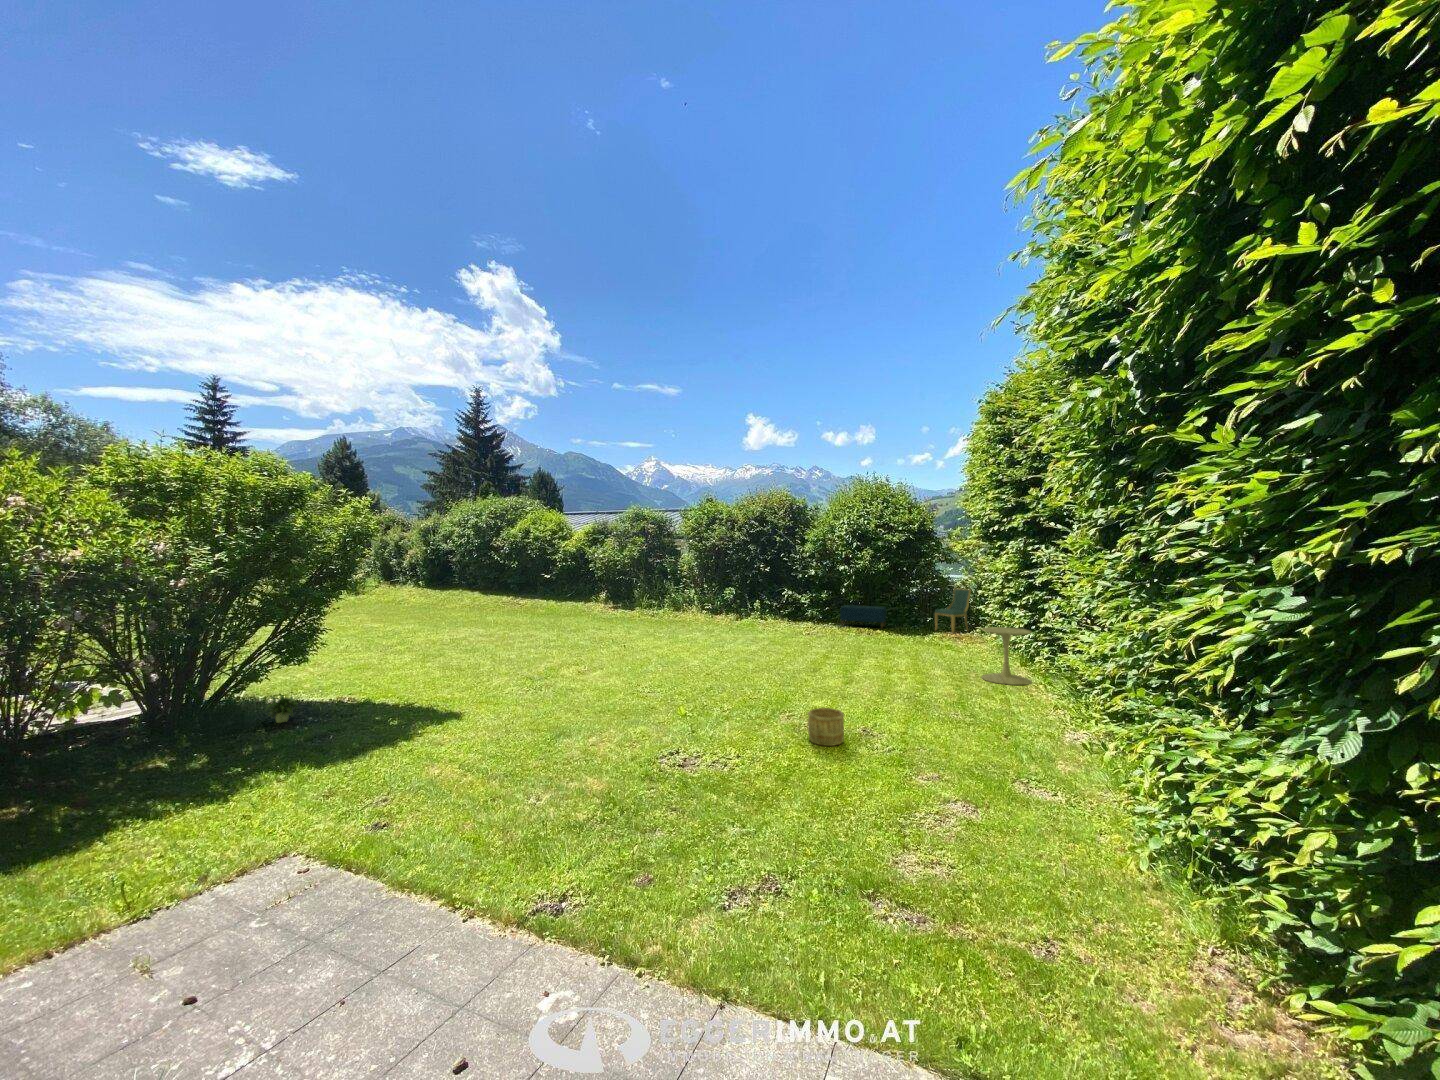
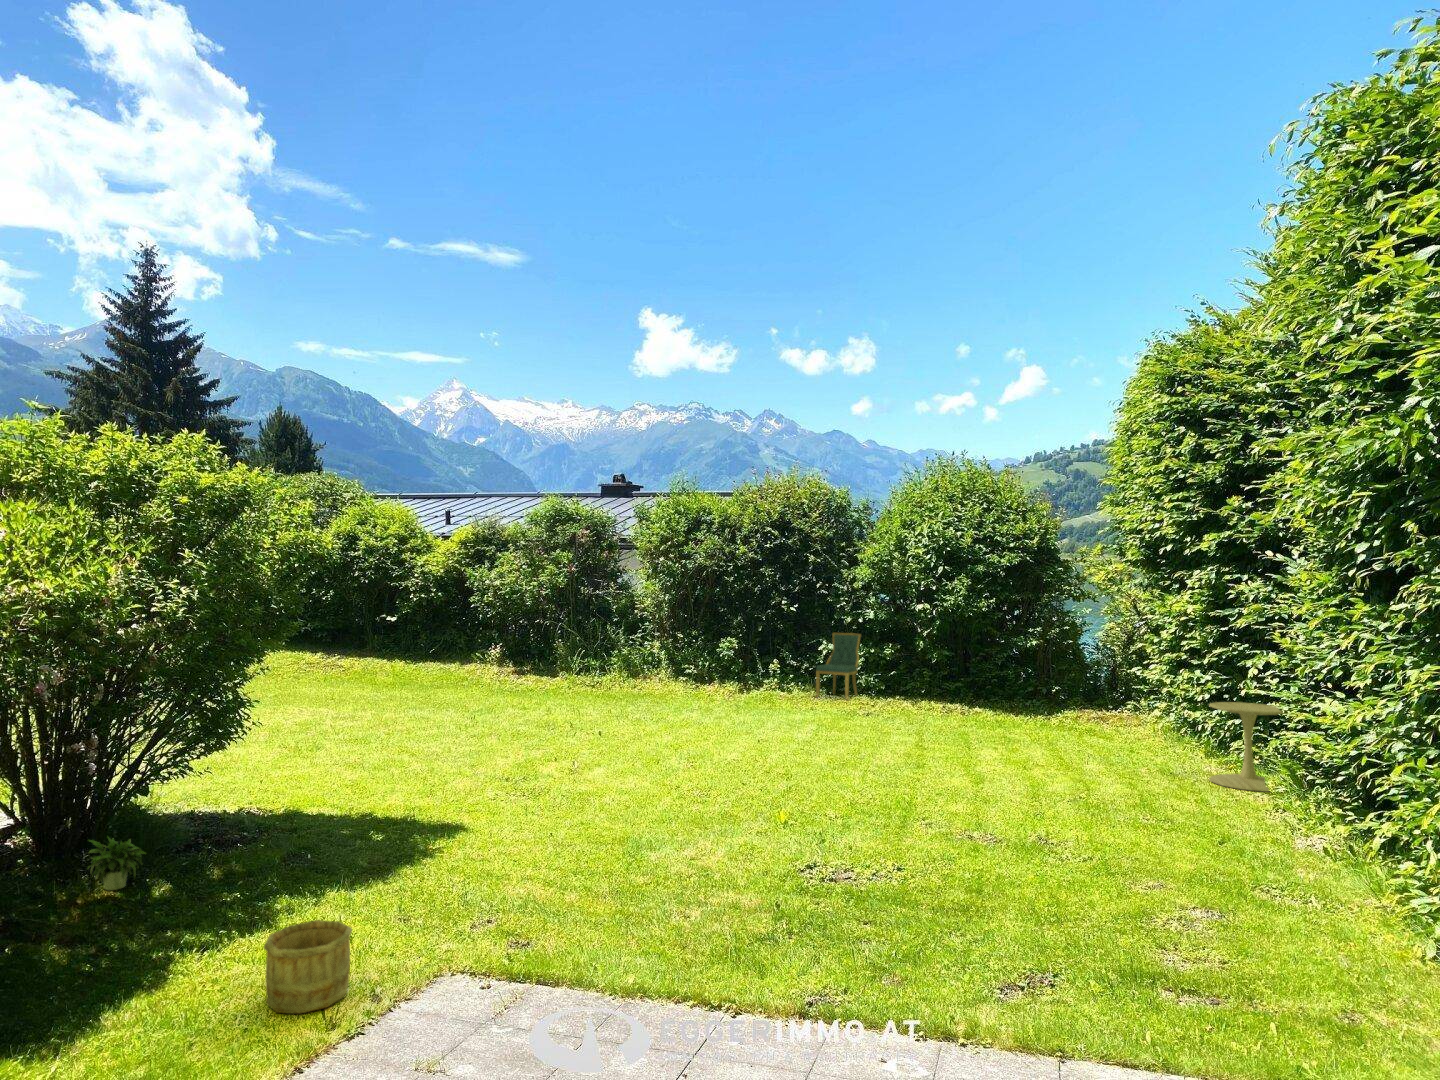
chair: present [935,588,971,633] -> present [816,633,861,700]
bench: present [840,605,886,628] -> none [918,667,988,704]
wooden bucket: present [808,708,844,746] -> present [264,920,352,1013]

